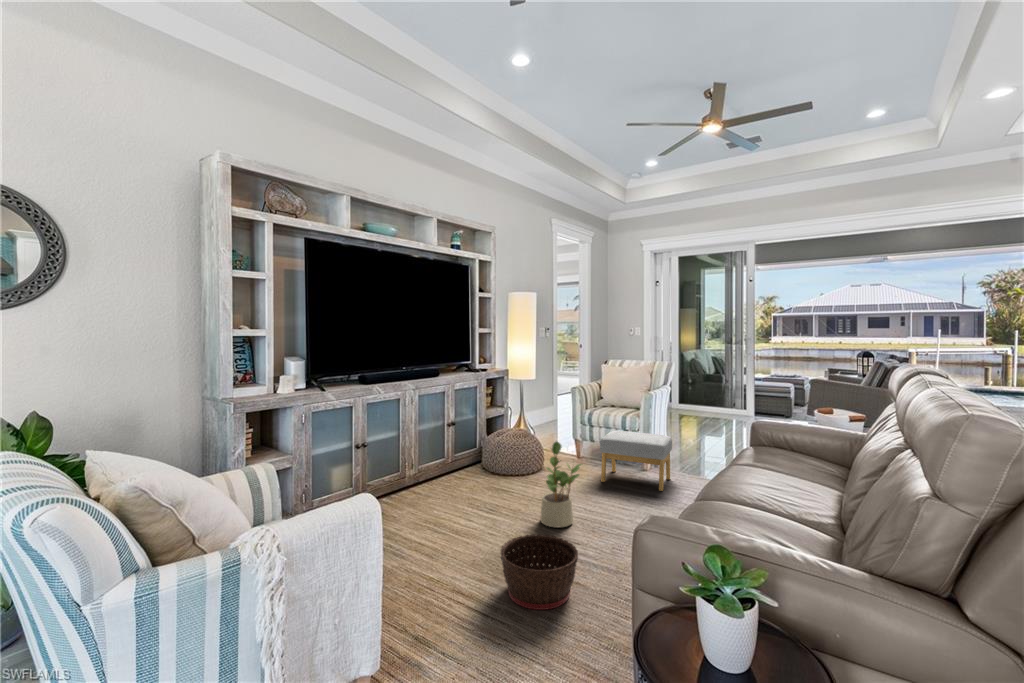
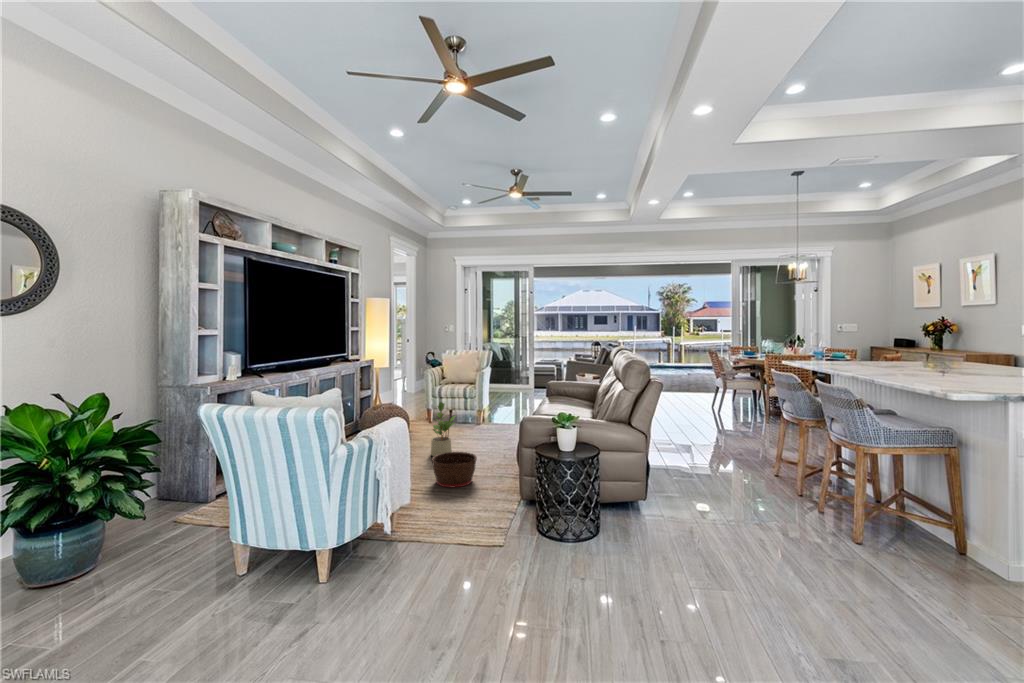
footstool: present [600,431,672,491] -> none [453,398,498,433]

